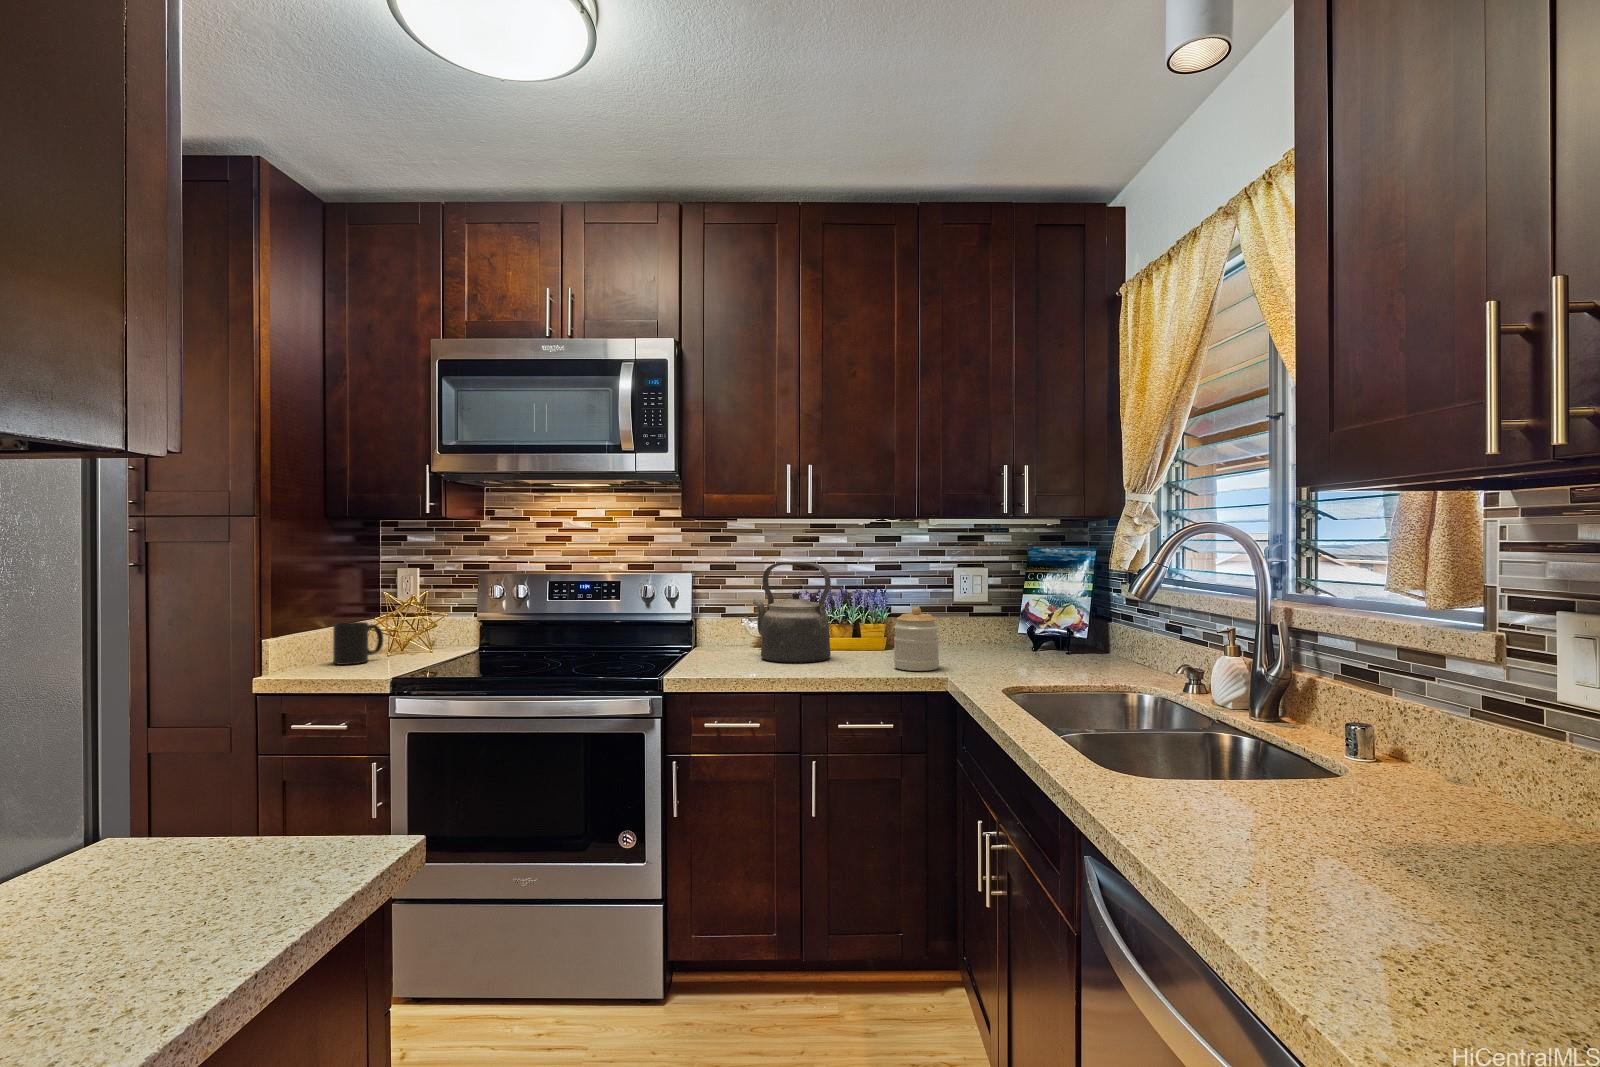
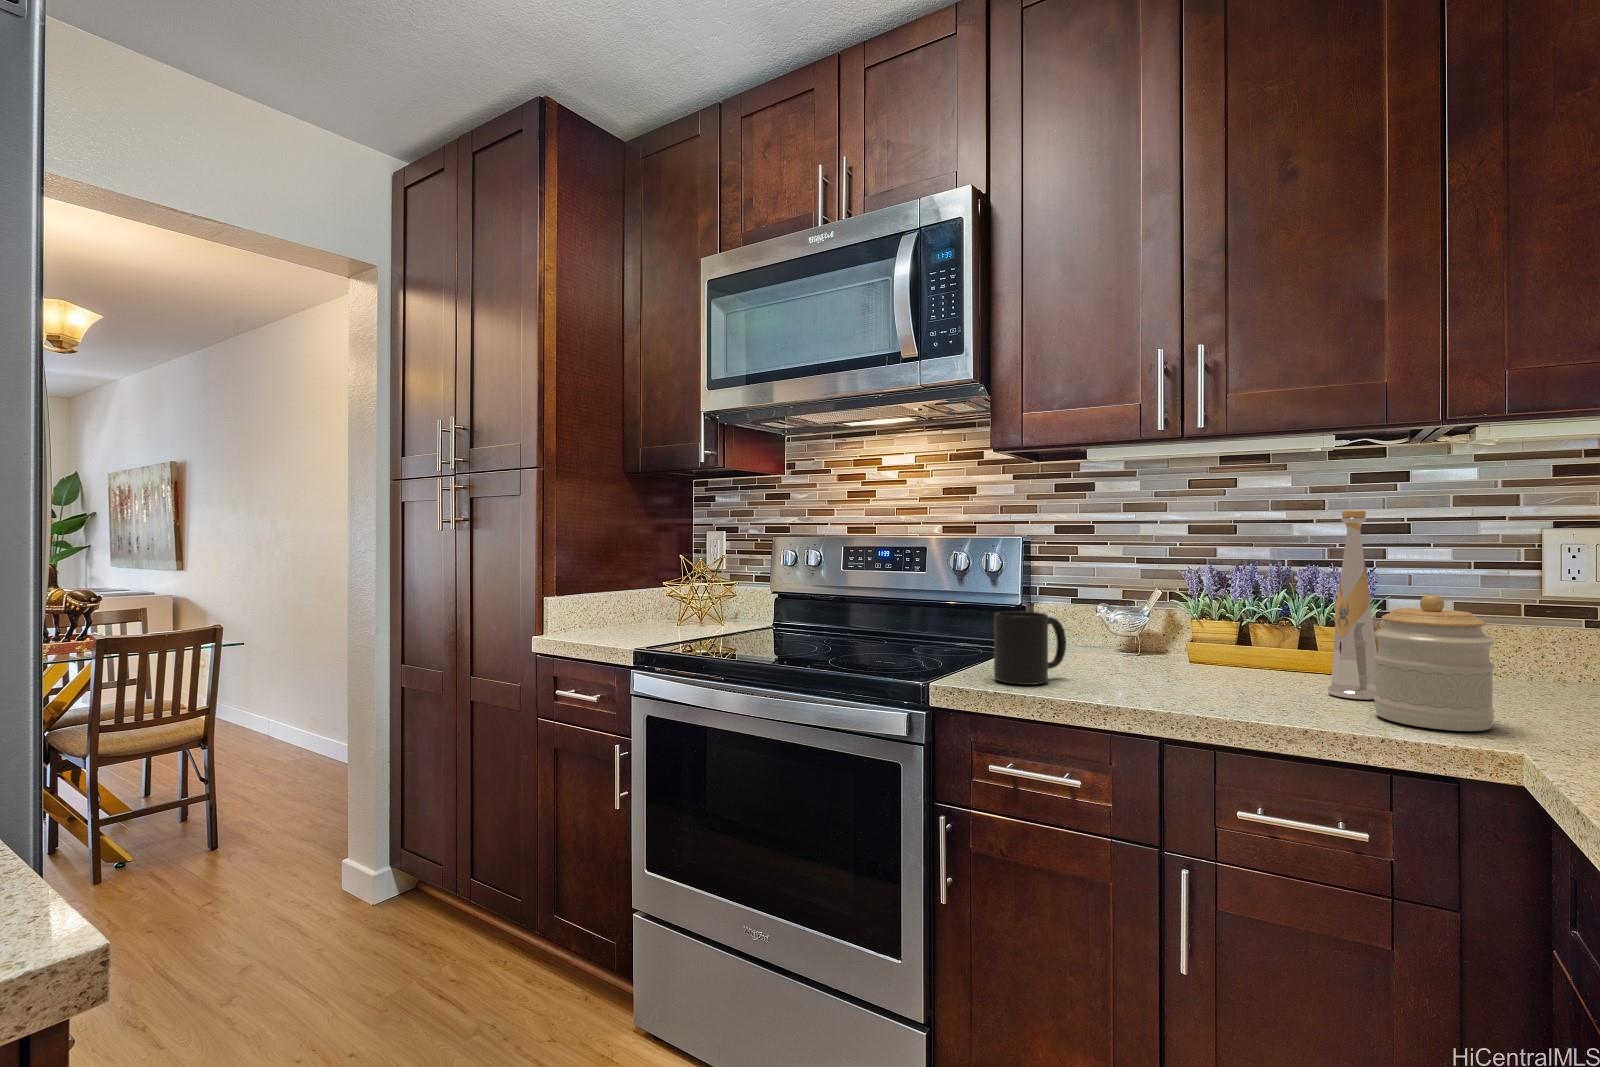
kettle: present [753,562,831,663] -> none [1108,515,1244,685]
bottle: none [871,562,894,662] -> present [1327,511,1377,700]
mug: present [333,622,383,665] -> present [994,611,1066,685]

